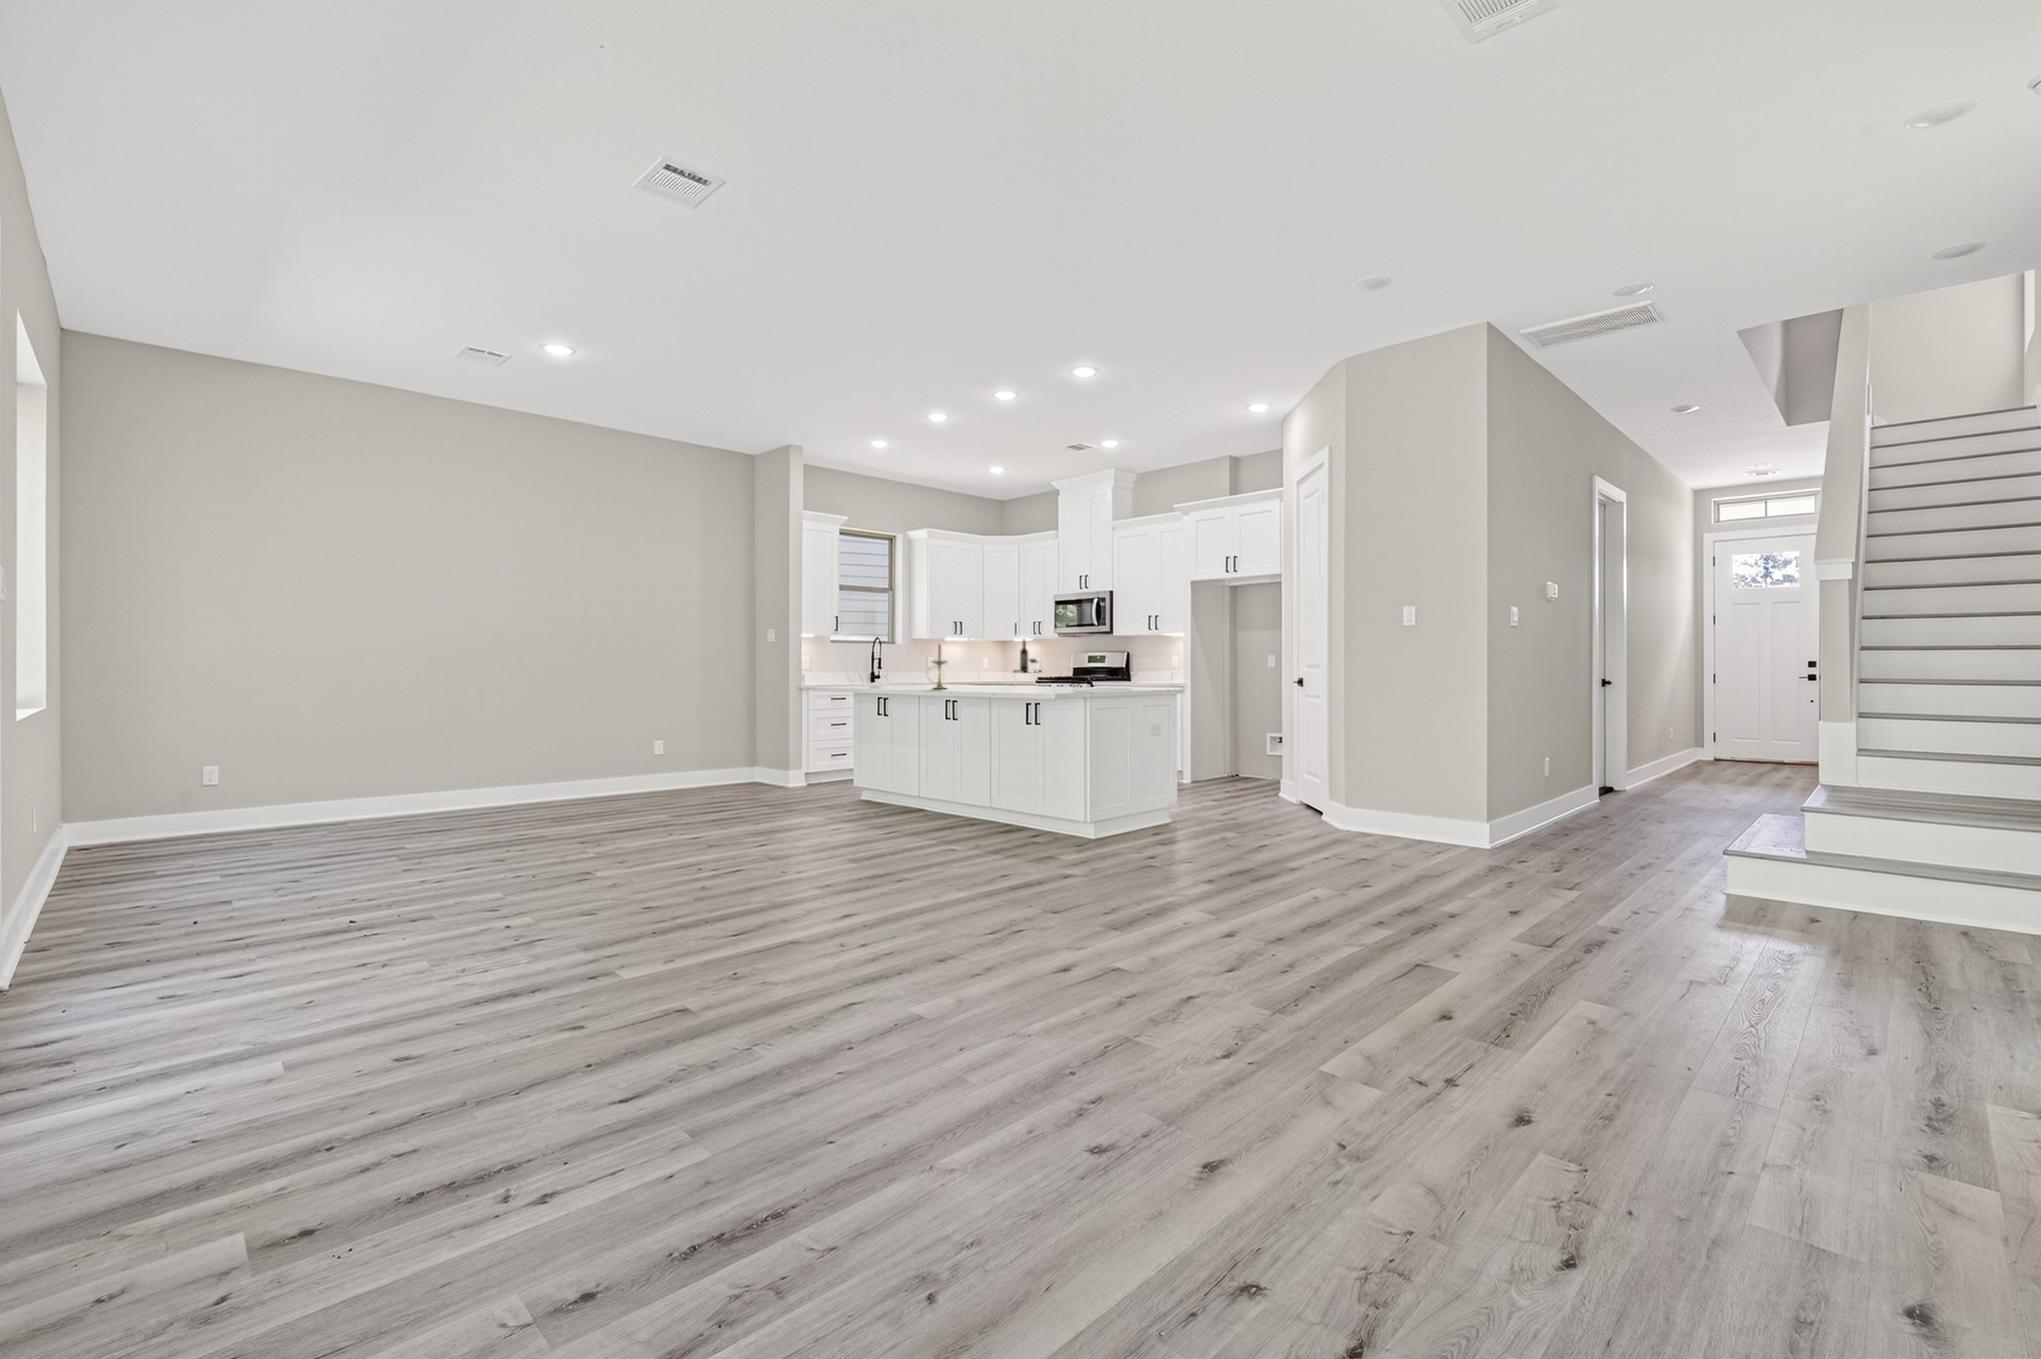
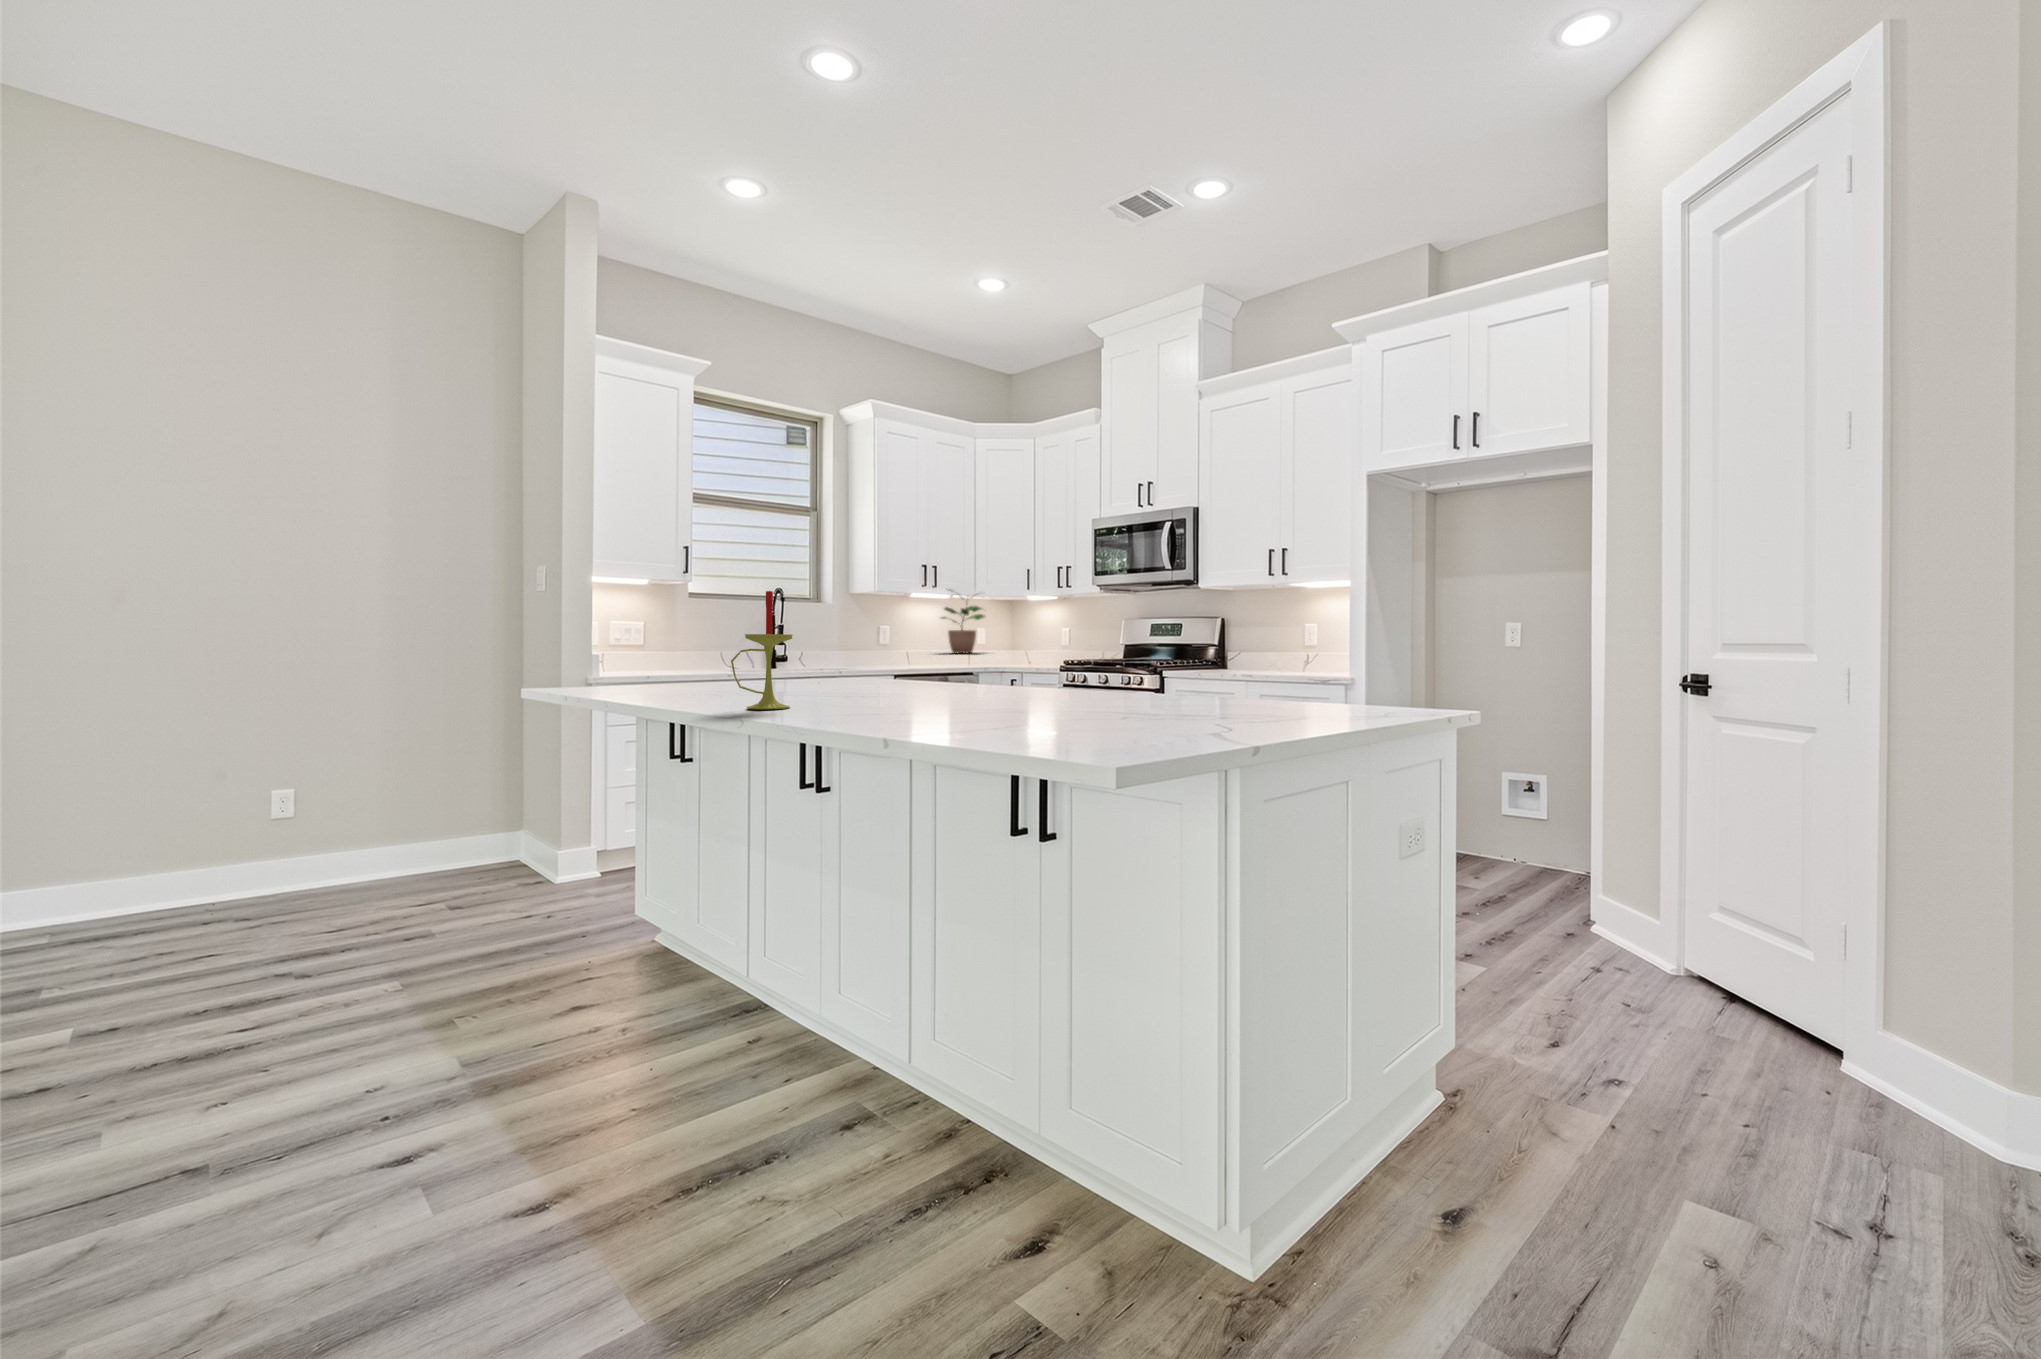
potted plant: none [964,635,992,673] -> present [942,602,985,653]
wine bottle: present [1015,641,1041,672] -> none [1021,597,1072,654]

